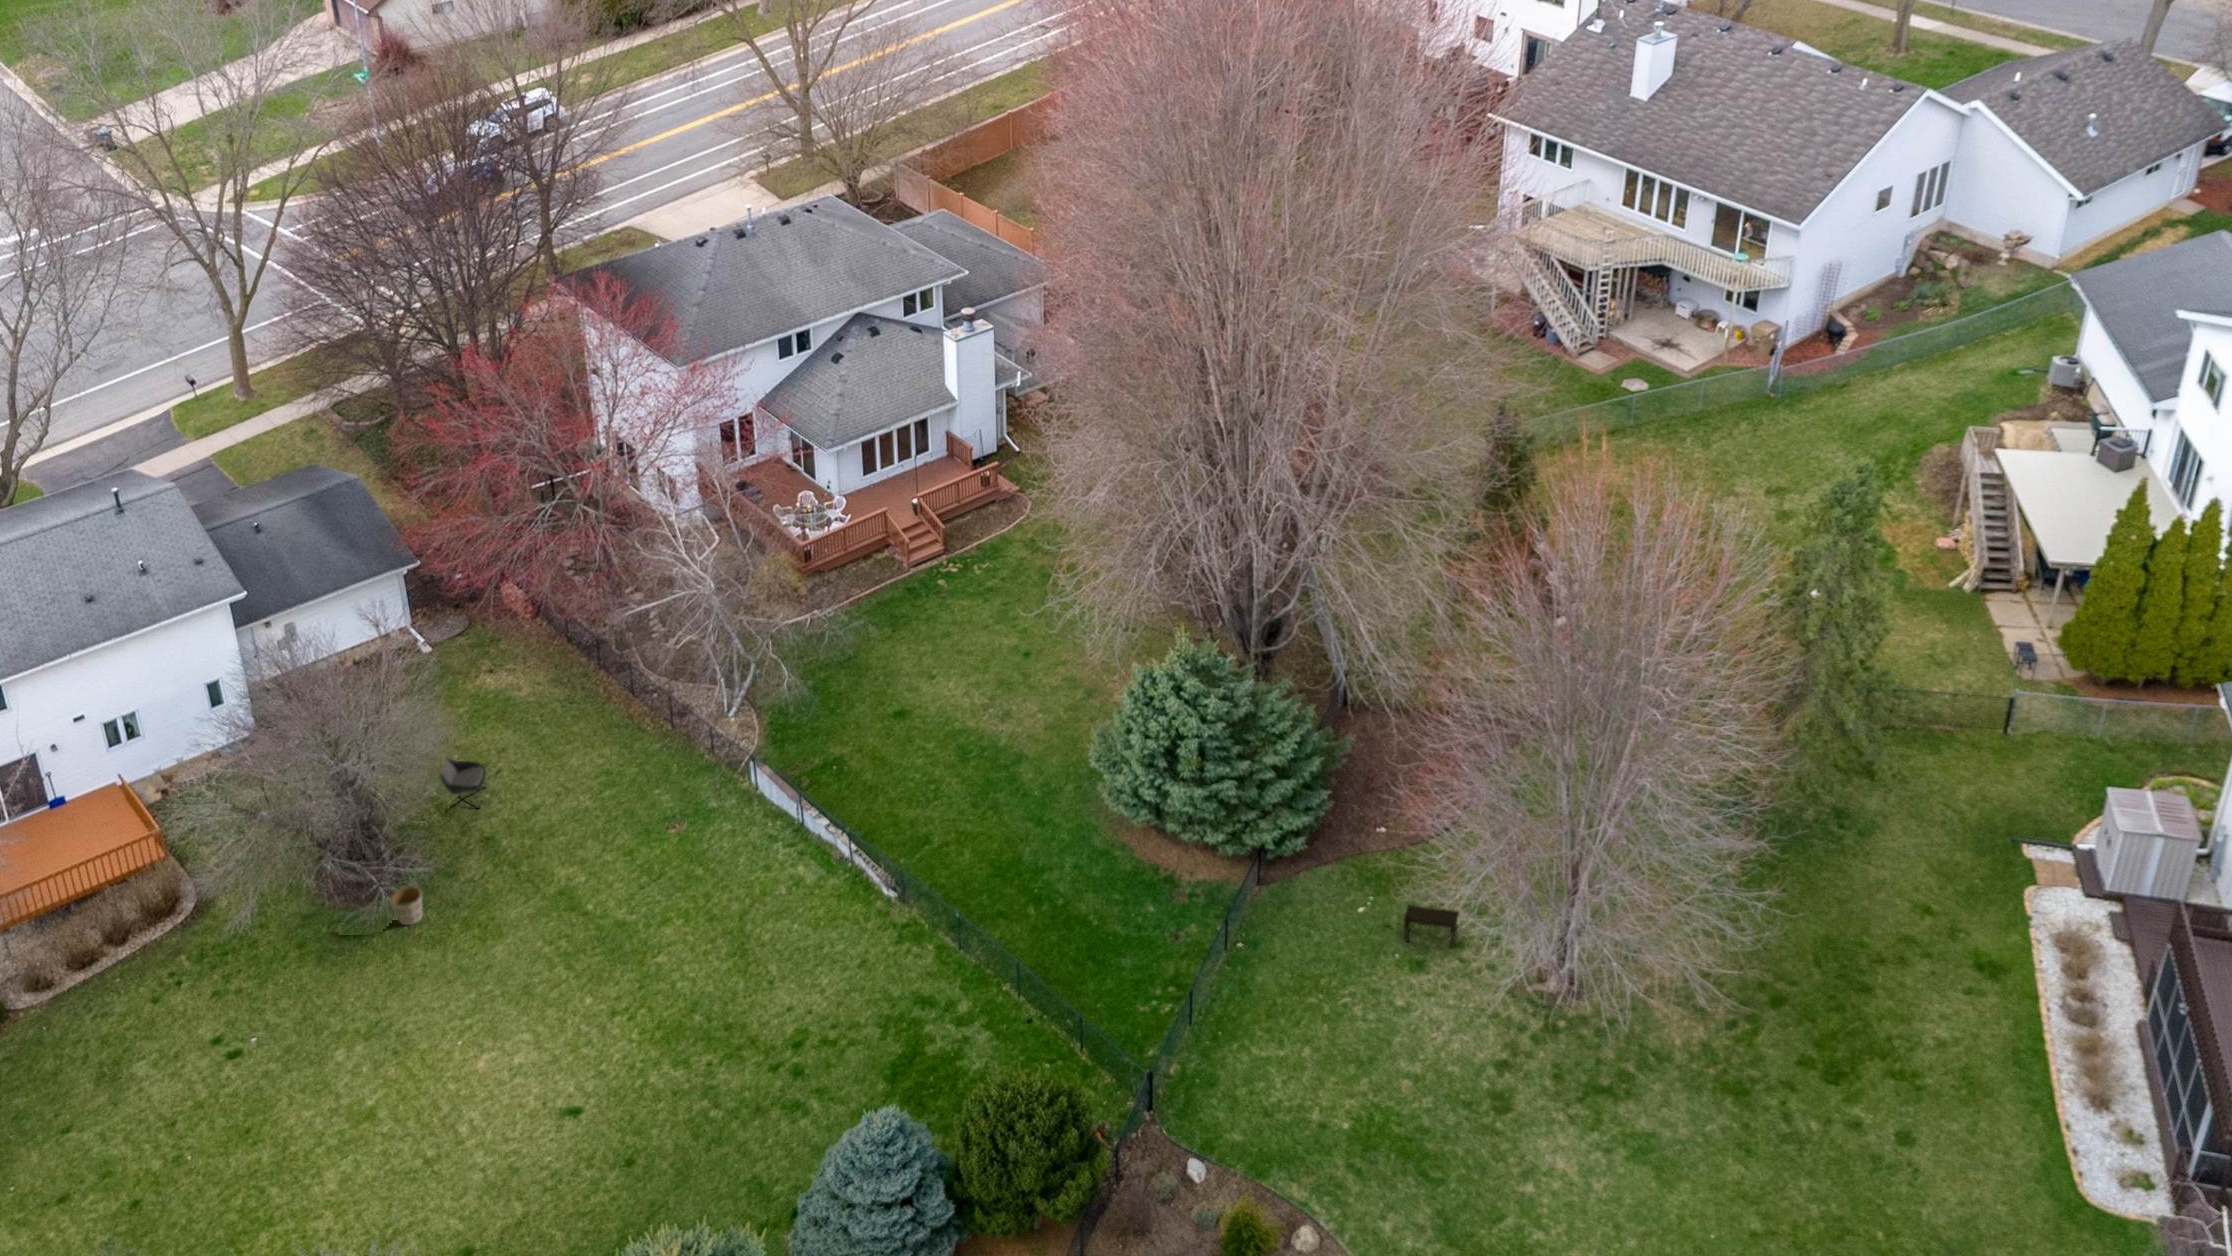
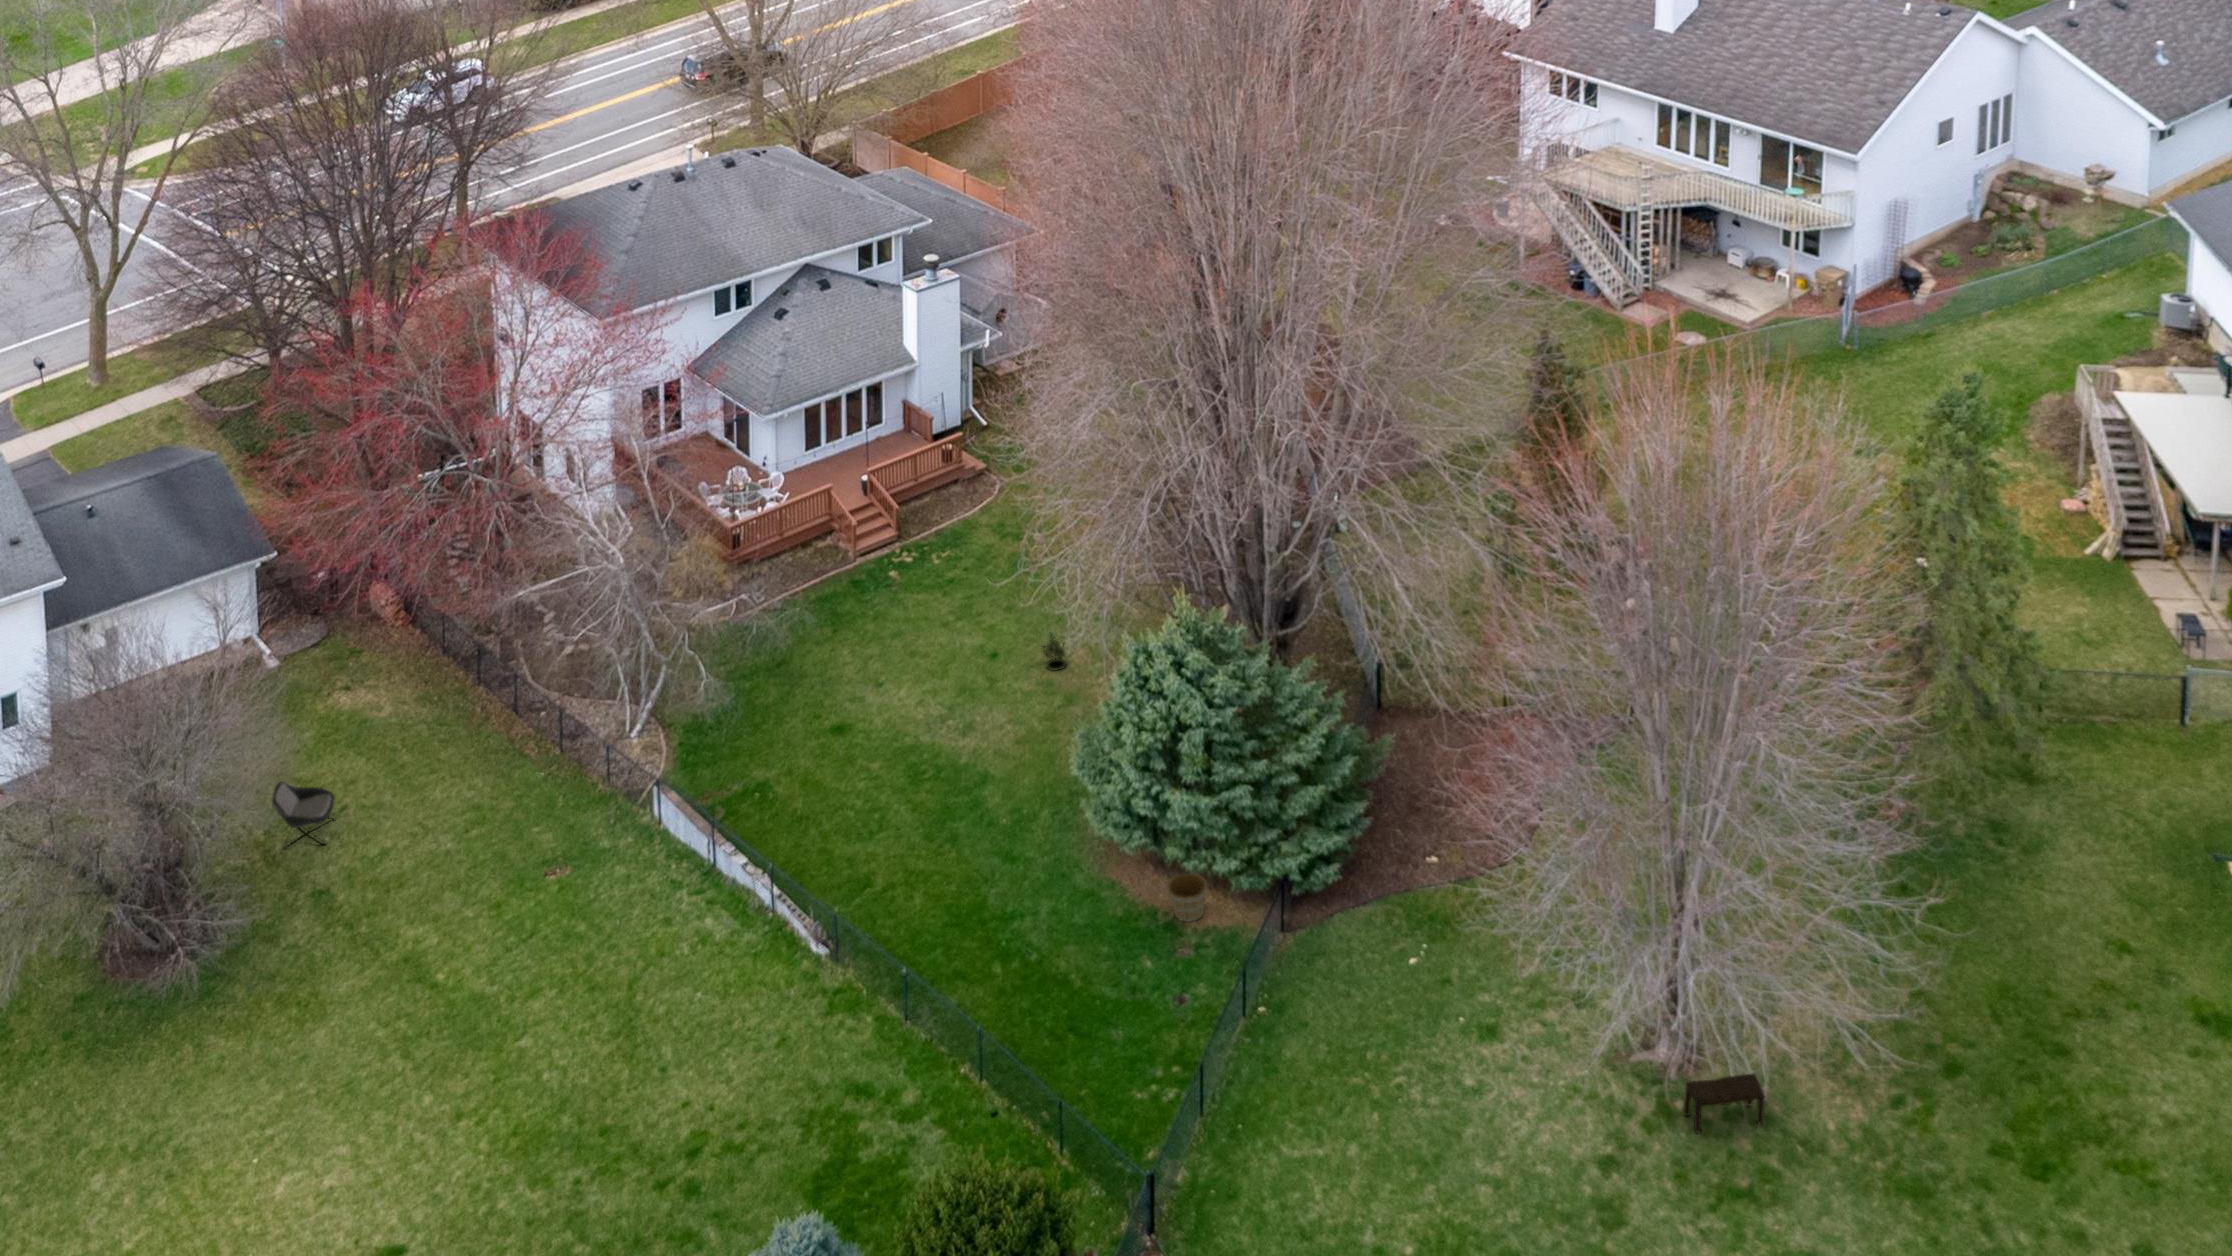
potted tree: none [1069,639,1092,672] -> present [1043,634,1066,670]
wooden bucket: present [389,886,423,925] -> present [1167,874,1207,922]
bench: present [1404,905,1459,948] -> present [1684,1073,1765,1133]

